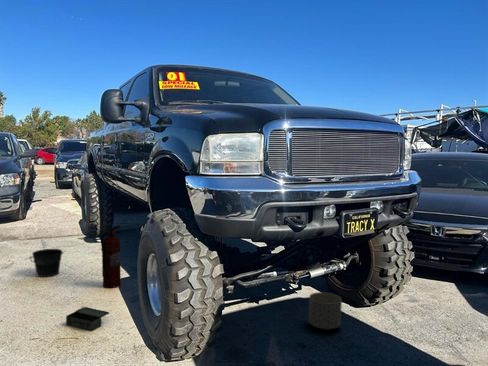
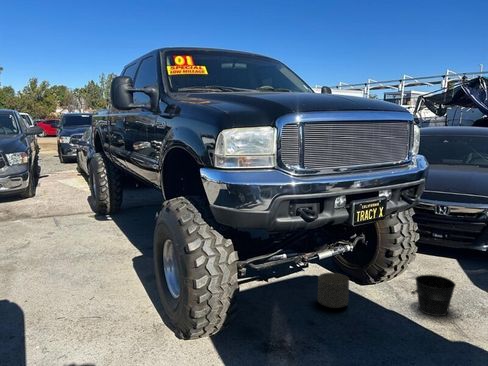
fire extinguisher: present [101,226,121,288] -> none [115,208,135,268]
bucket: present [30,249,63,277] -> present [411,275,455,316]
toolbox: present [66,307,109,331] -> none [88,288,128,311]

